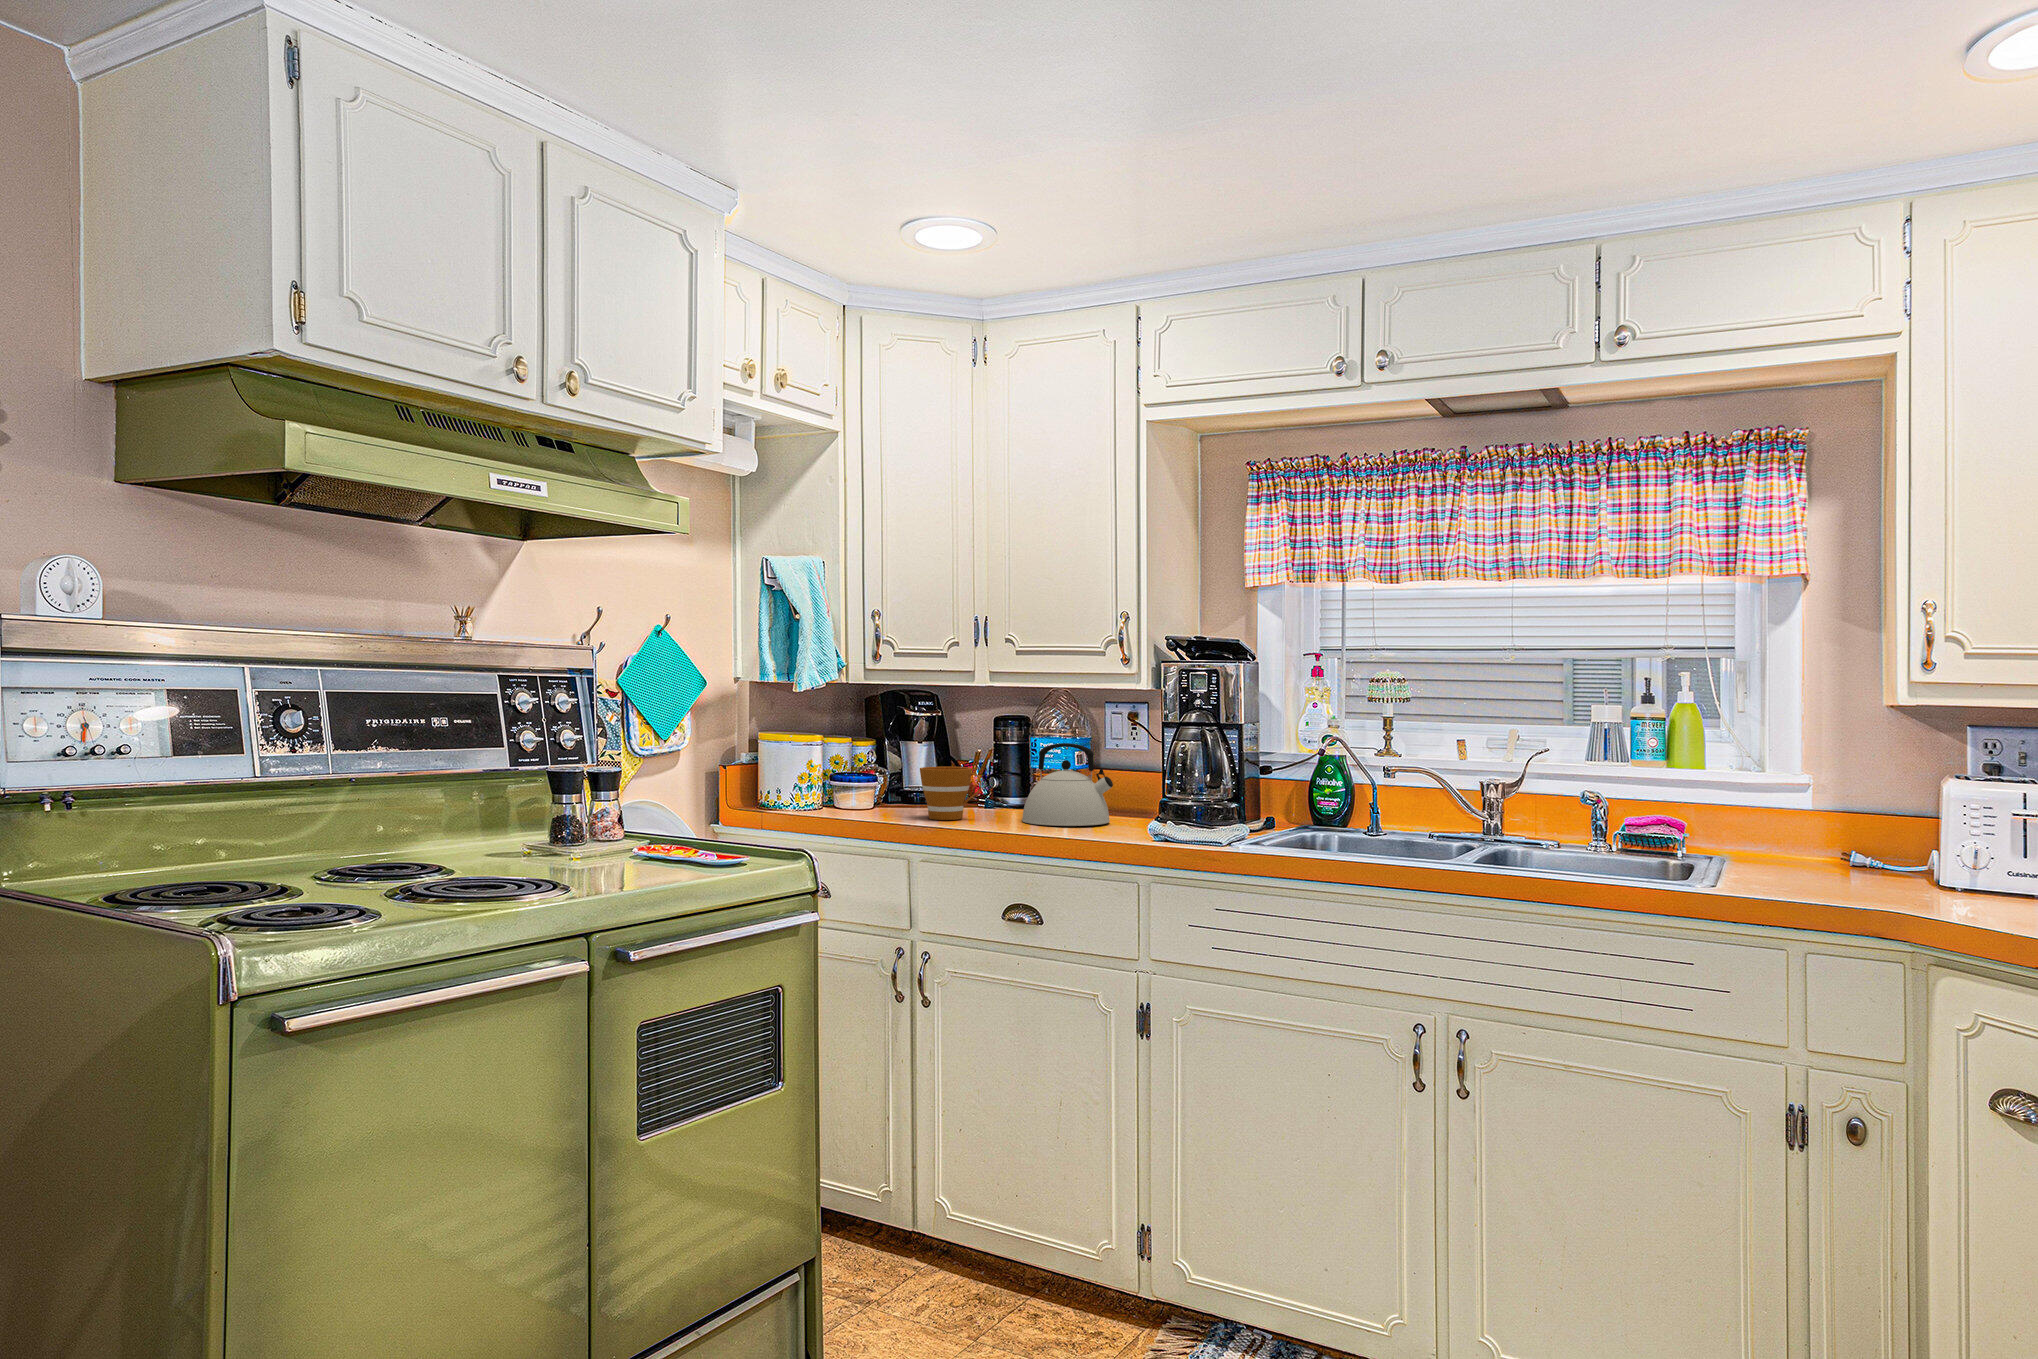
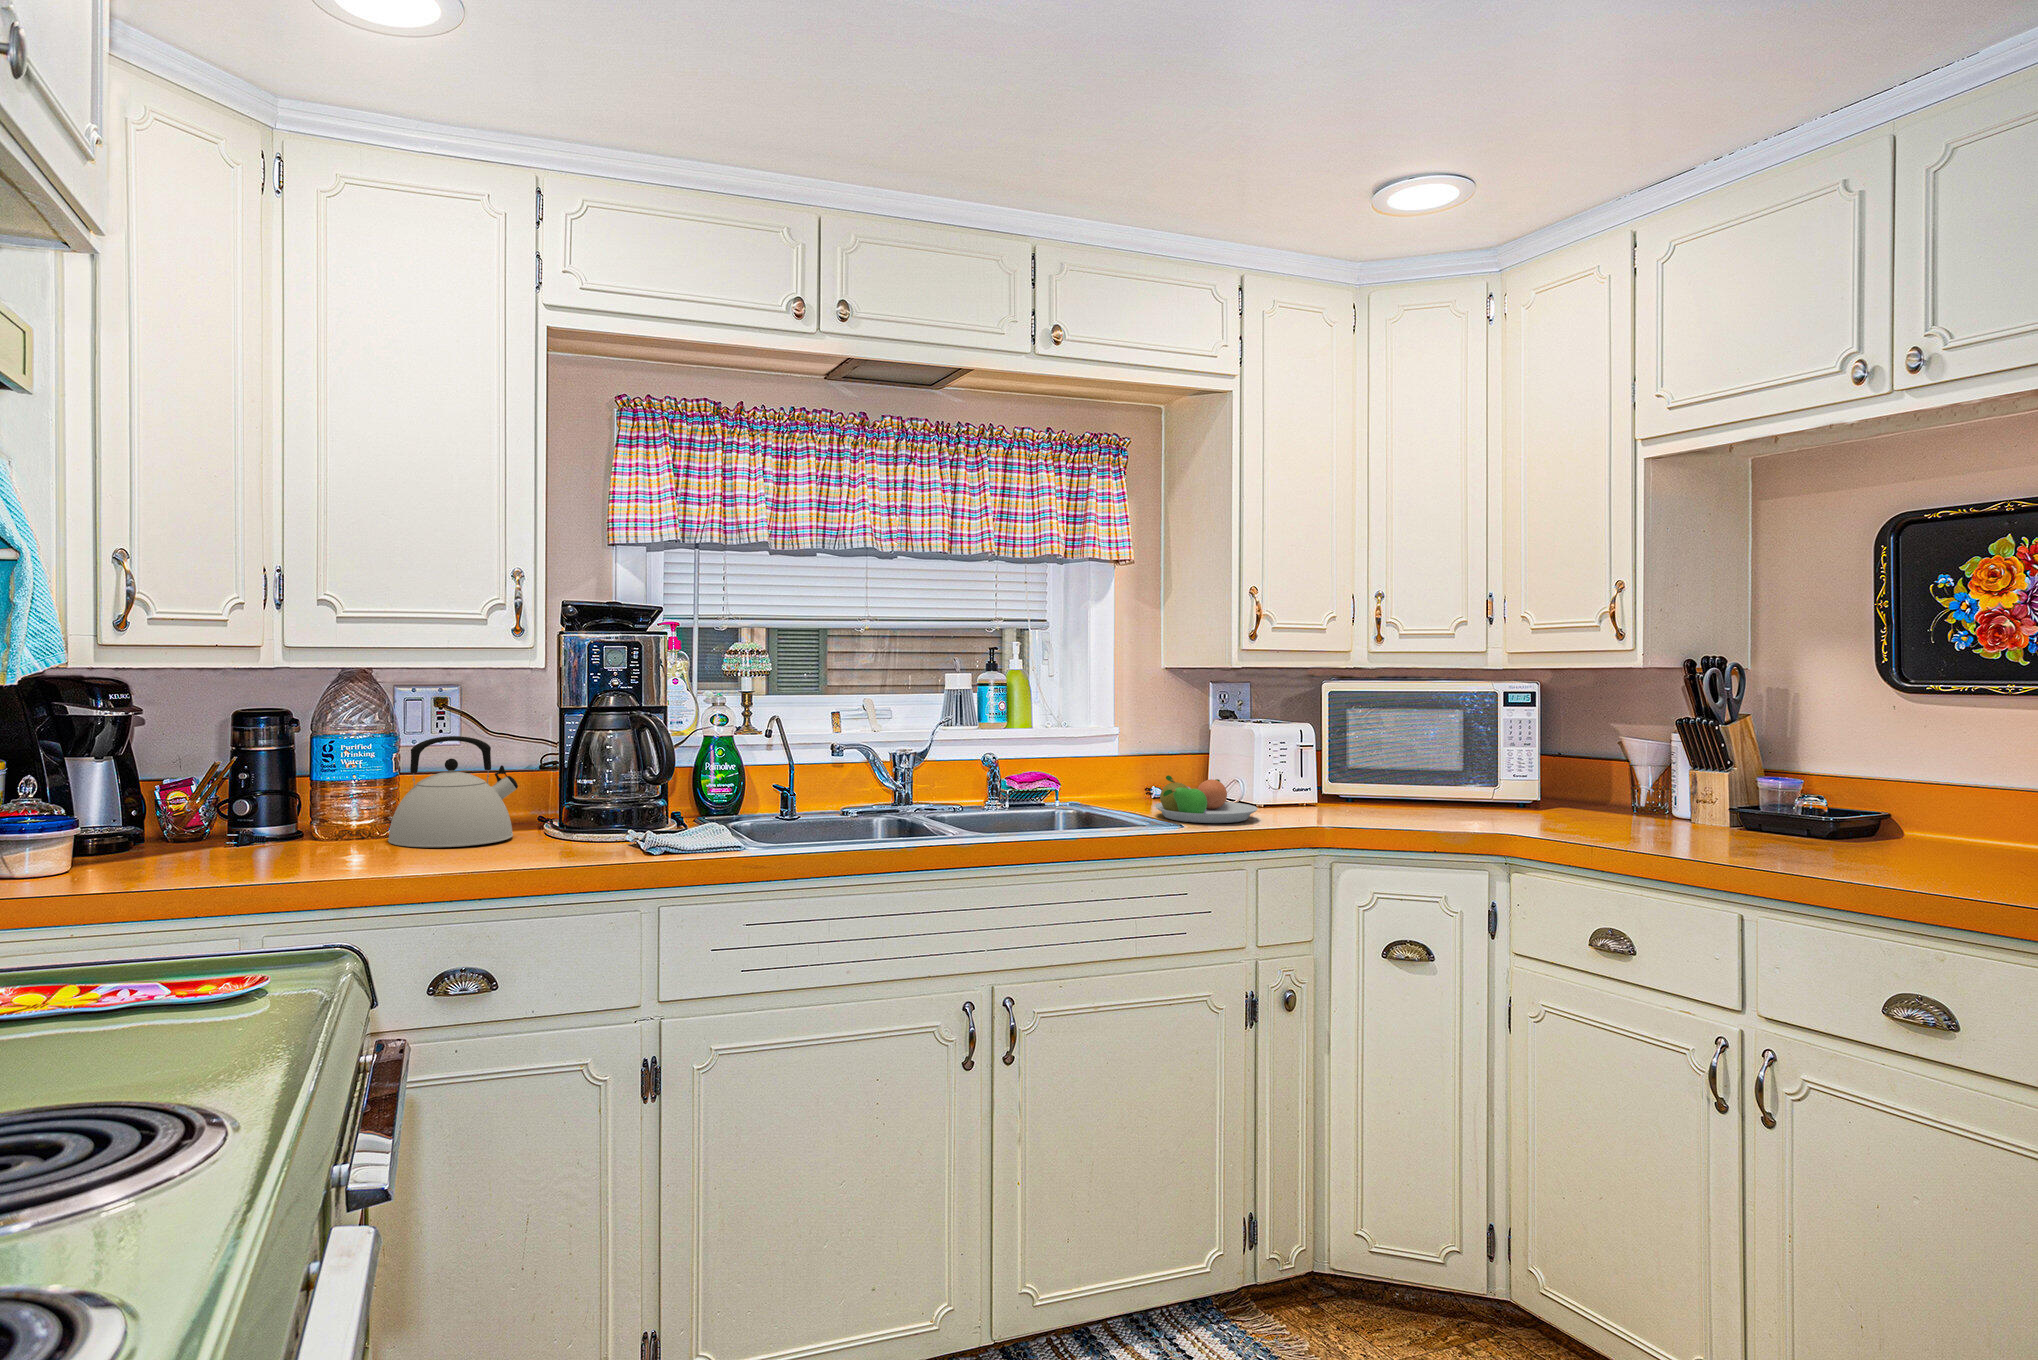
cup: present [920,767,982,820] -> none [236,778,337,858]
fruit bowl: none [1749,824,1909,887] -> present [1155,775,1258,823]

